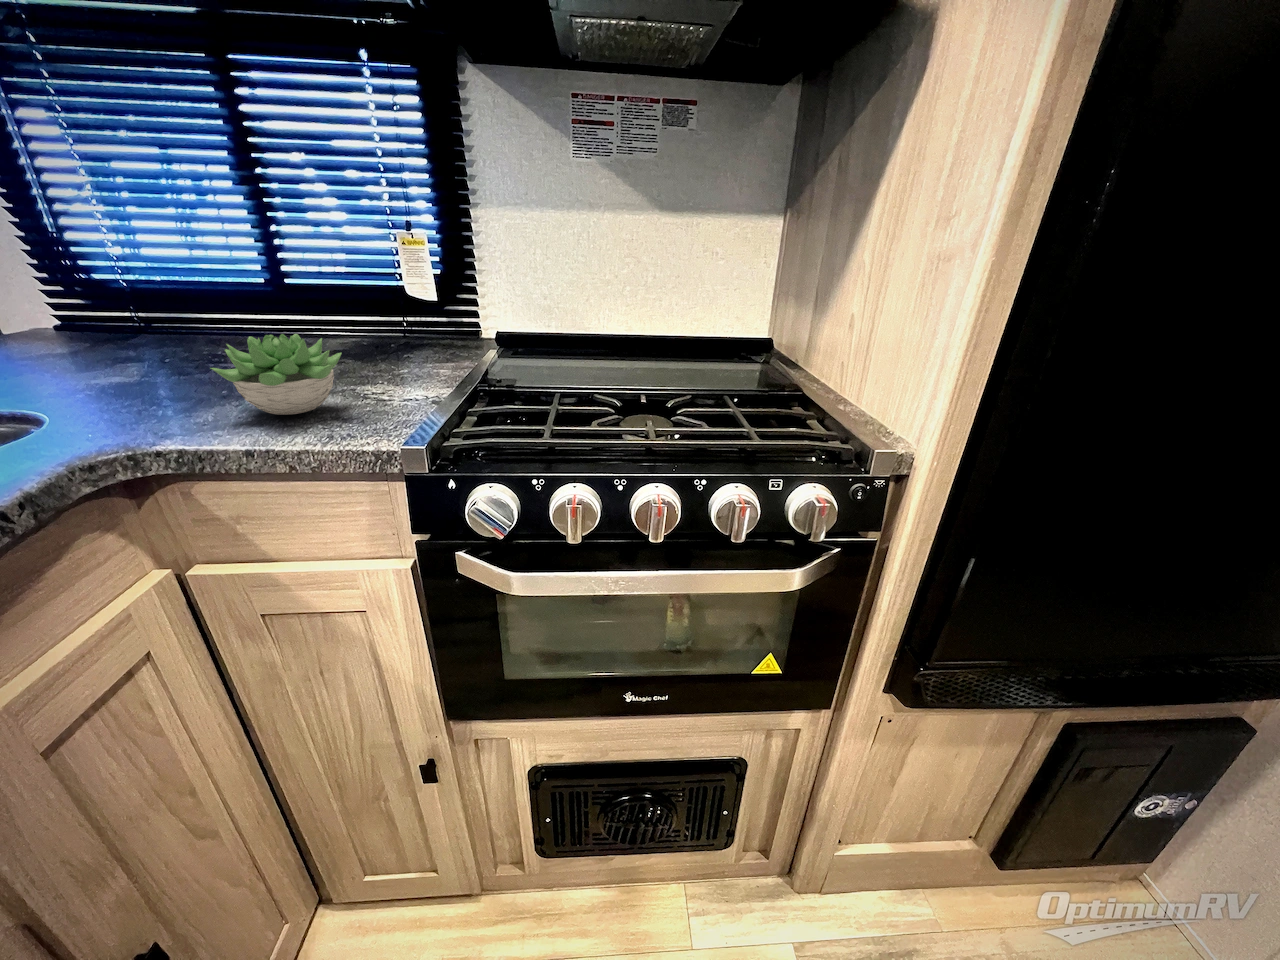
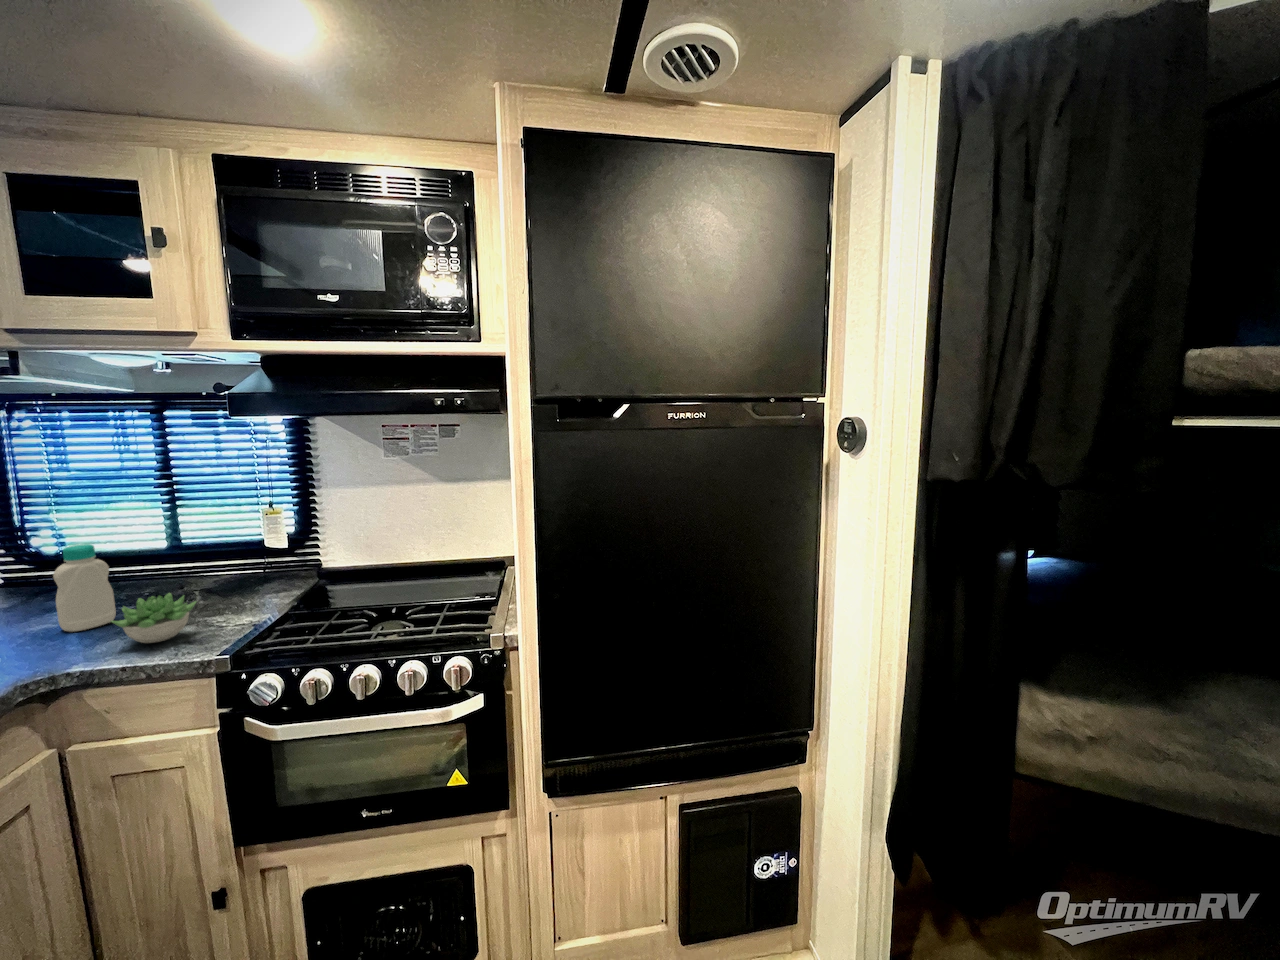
bottle: none [105,240,218,389] -> present [53,544,116,632]

